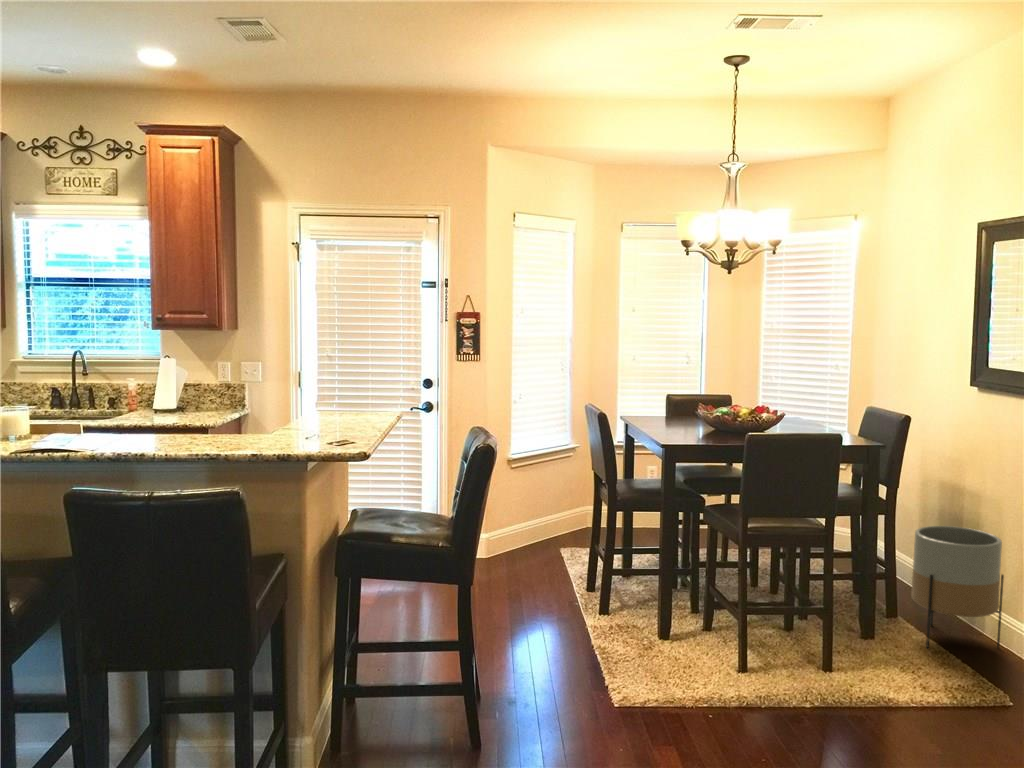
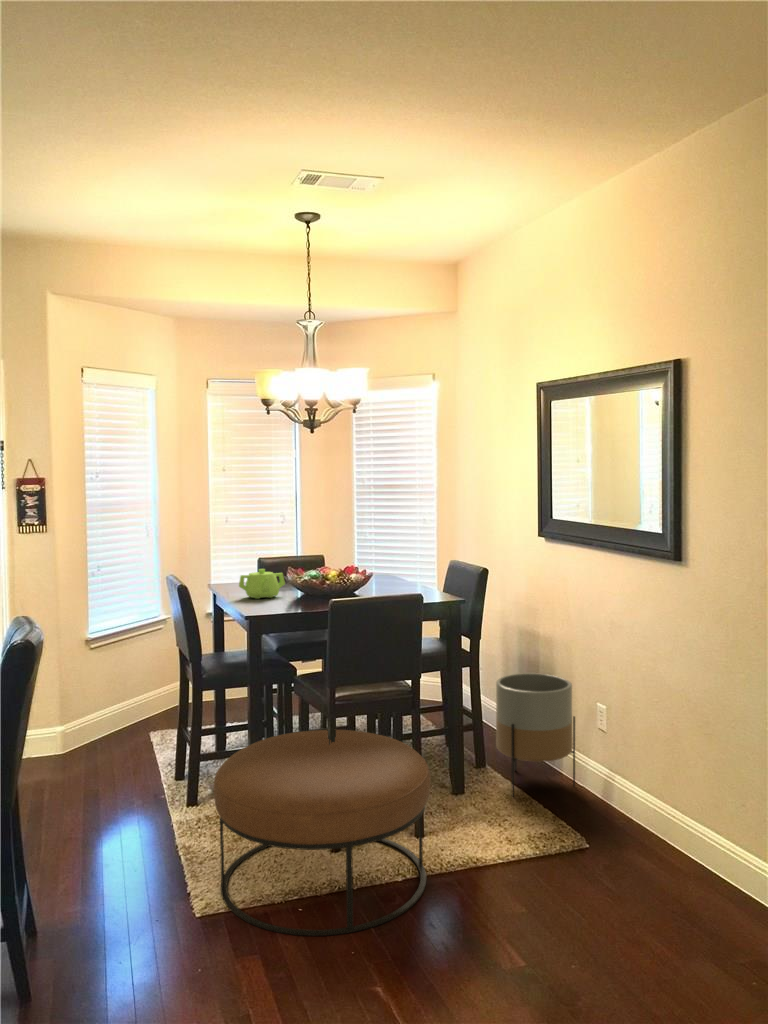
teapot: none [654,403,698,431] -> present [239,569,285,599]
ottoman: none [634,557,842,740] -> present [214,730,431,936]

